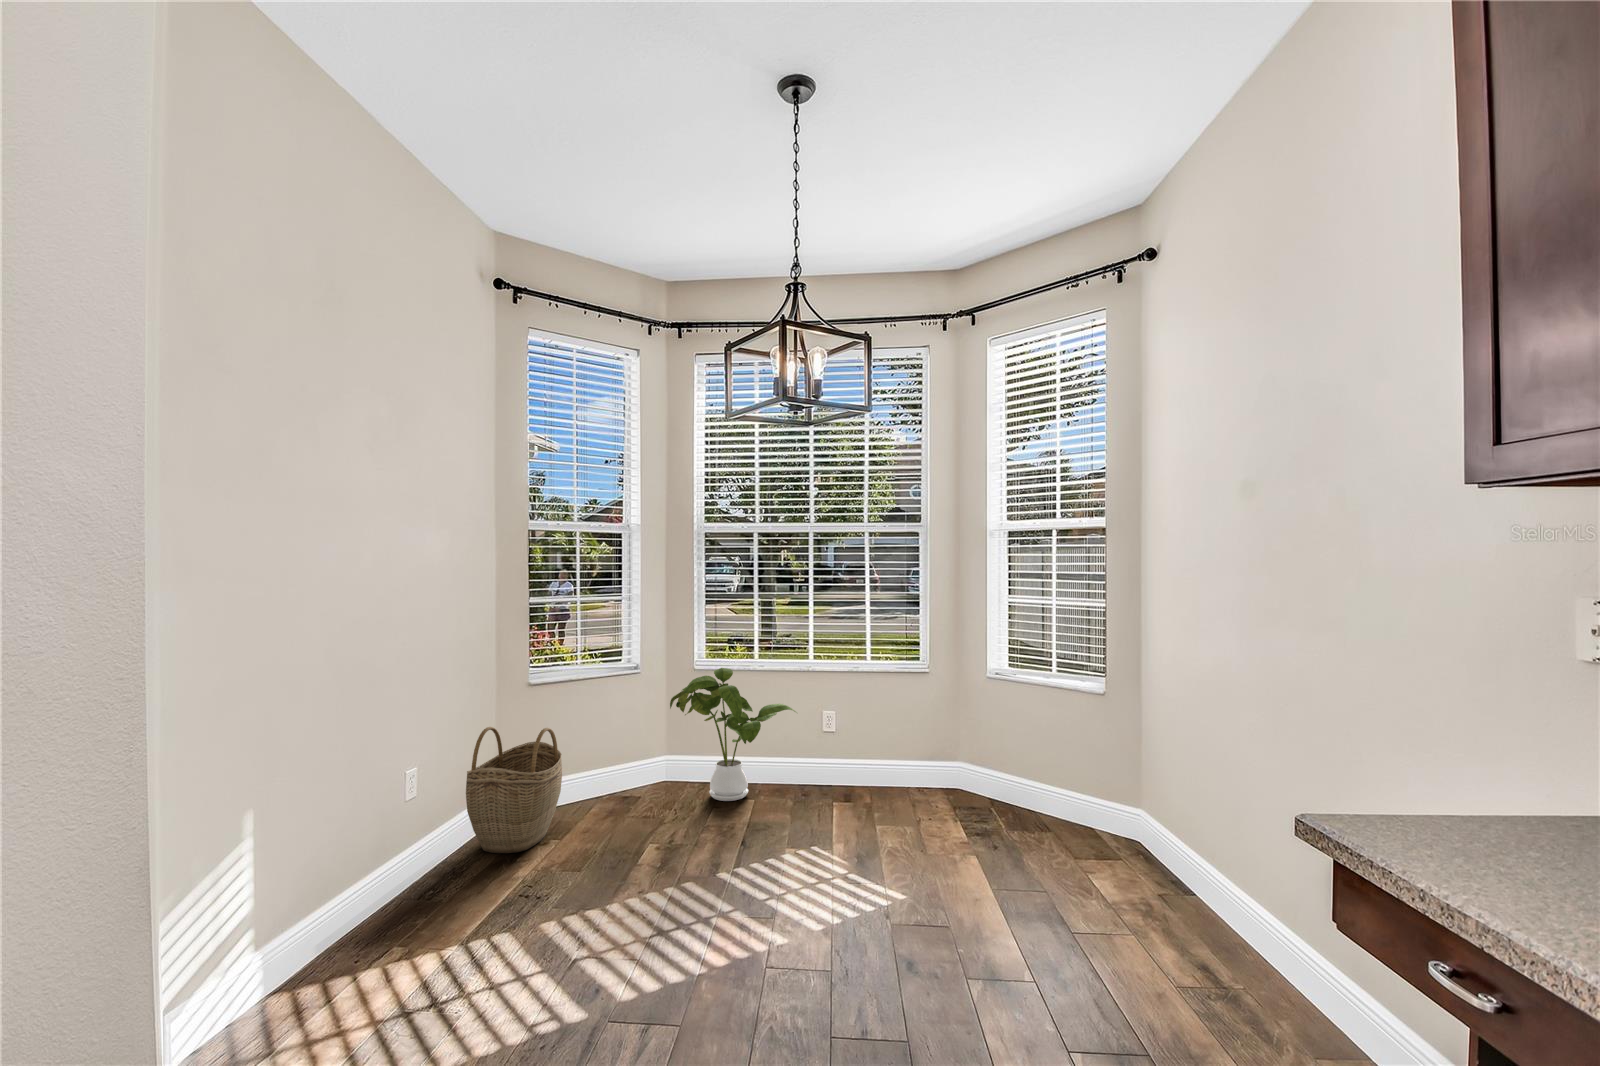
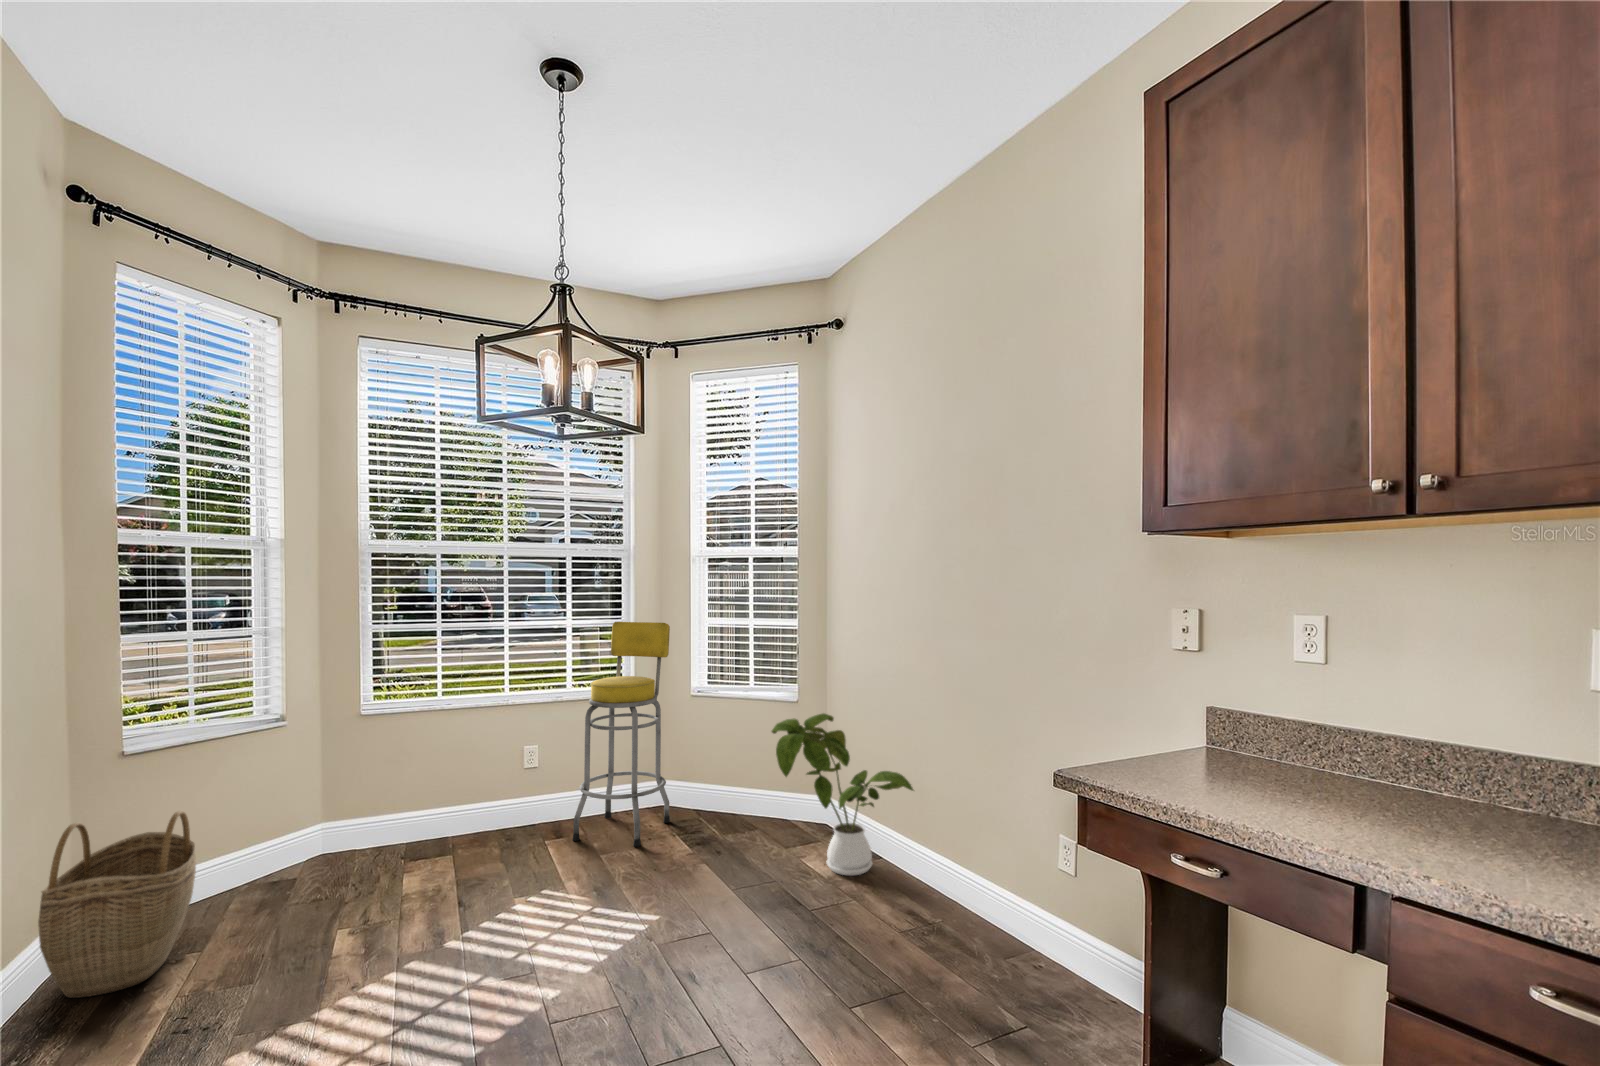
bar stool: none [859,596,959,824] -> present [573,622,670,847]
house plant: present [670,668,797,801] -> present [772,713,913,875]

